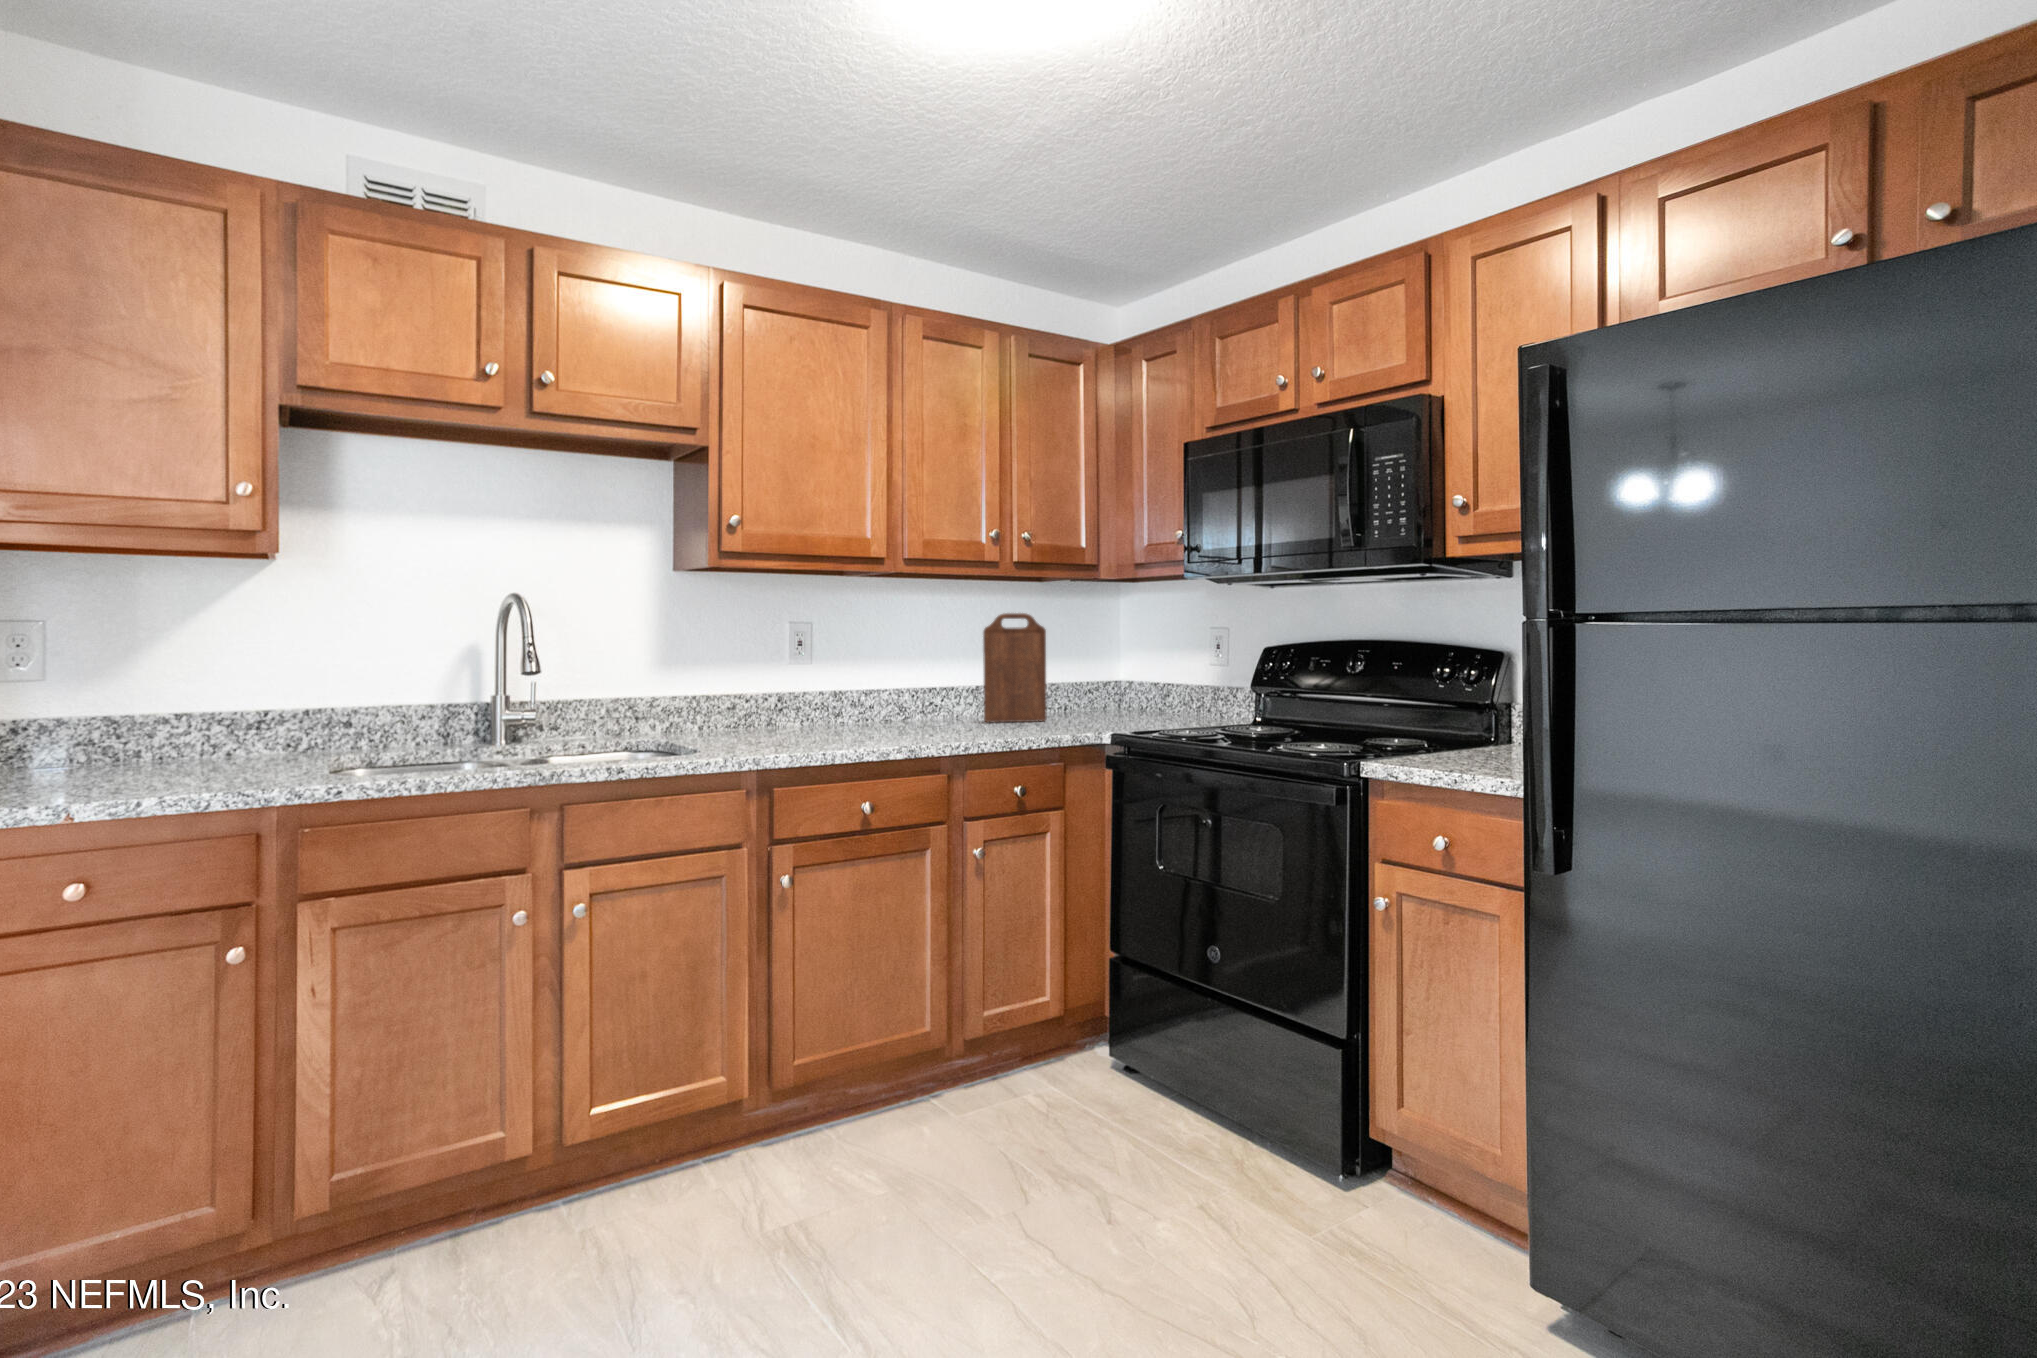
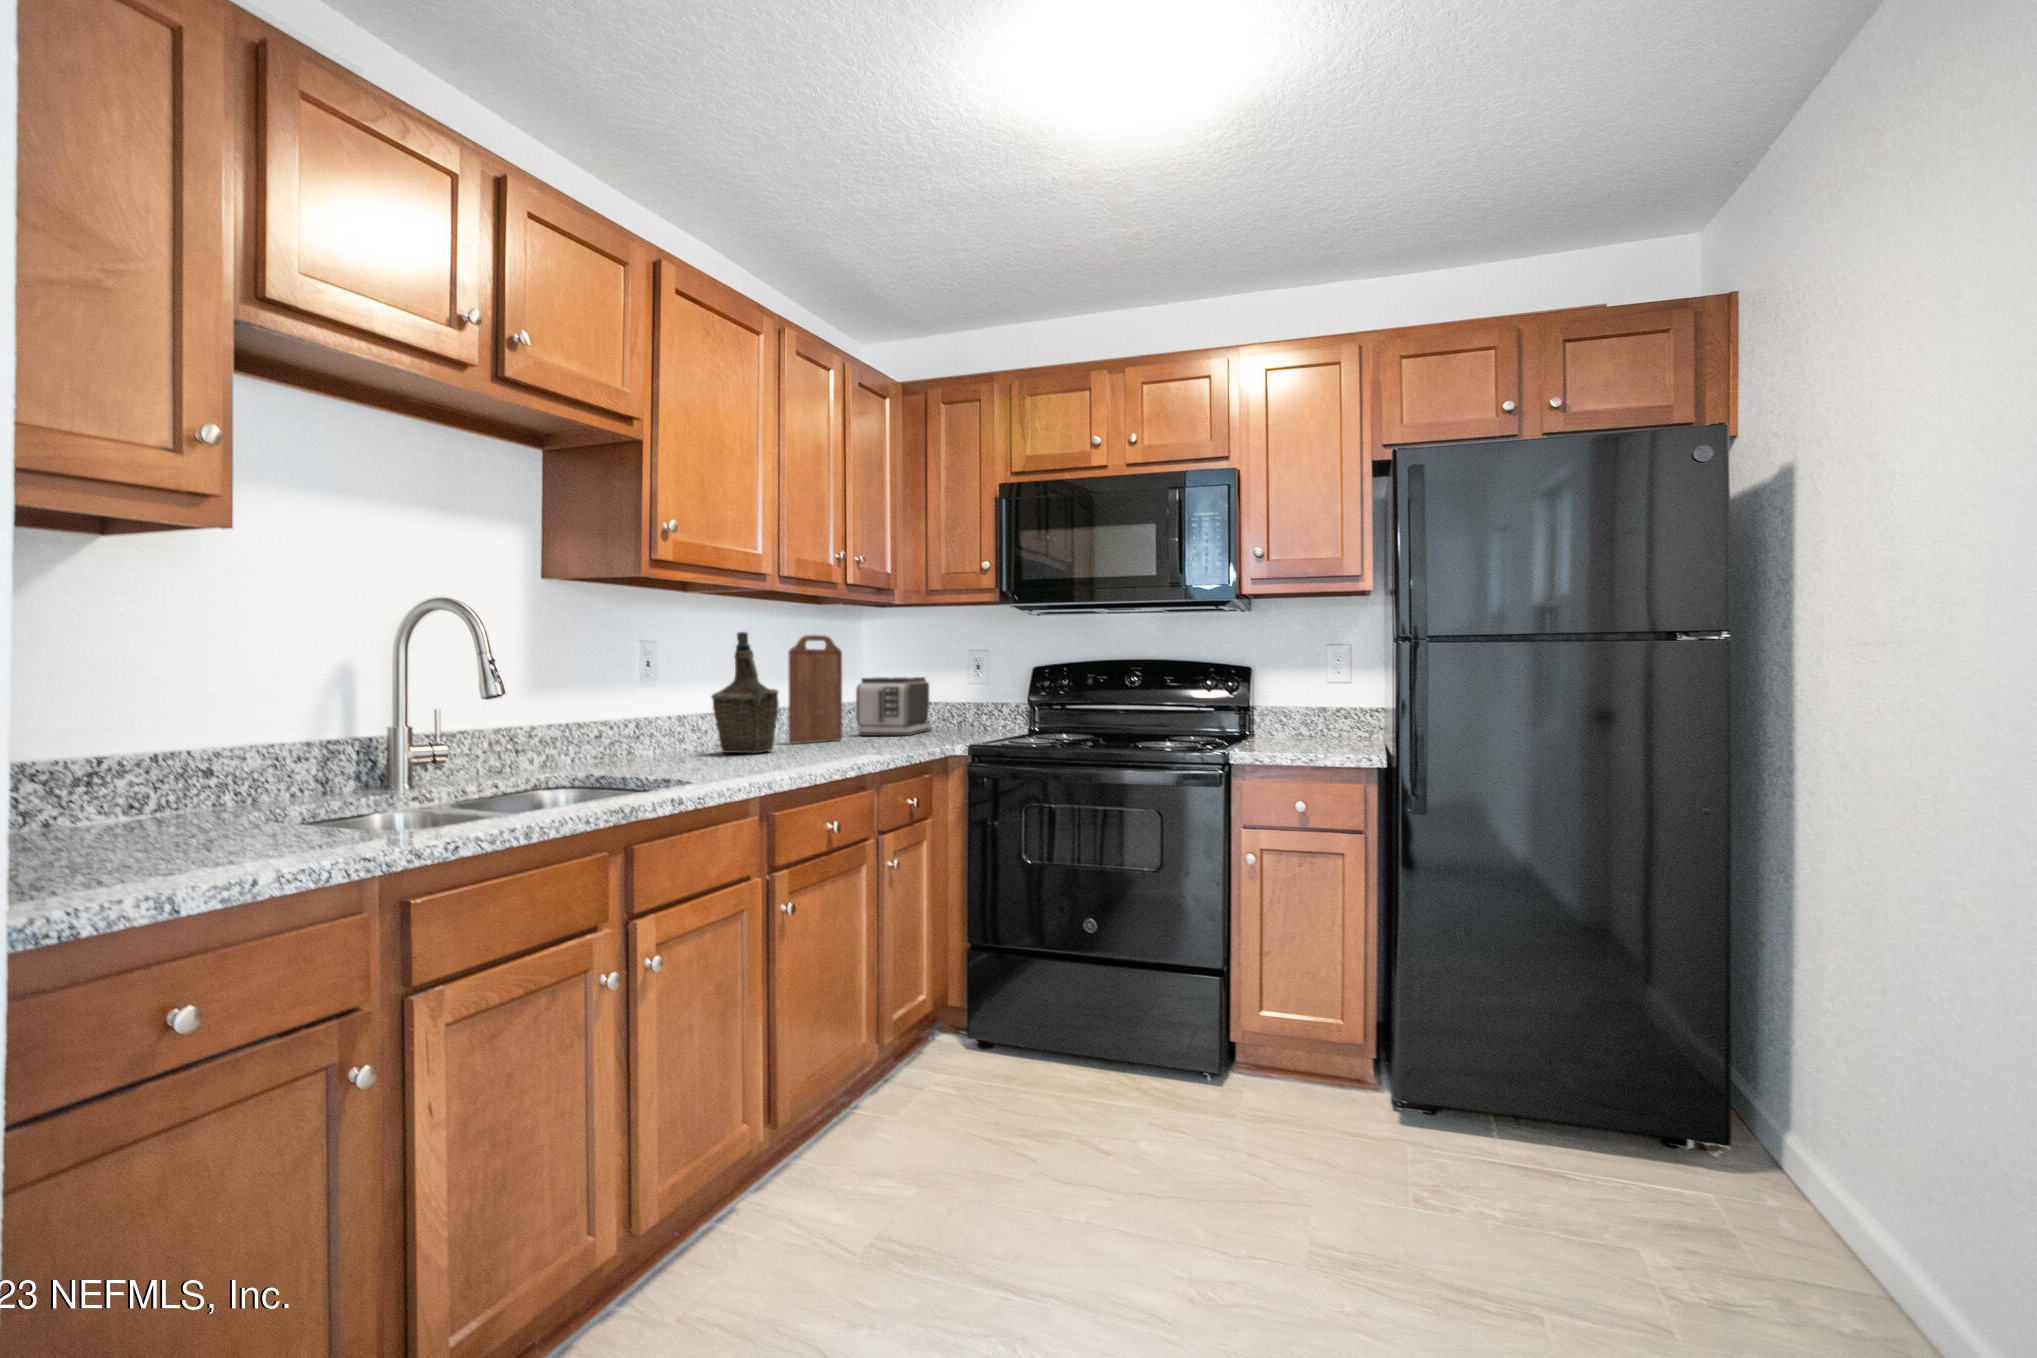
bottle: none [870,612,934,730] -> present [712,632,779,753]
toaster: none [1085,655,1185,720] -> present [856,677,931,736]

